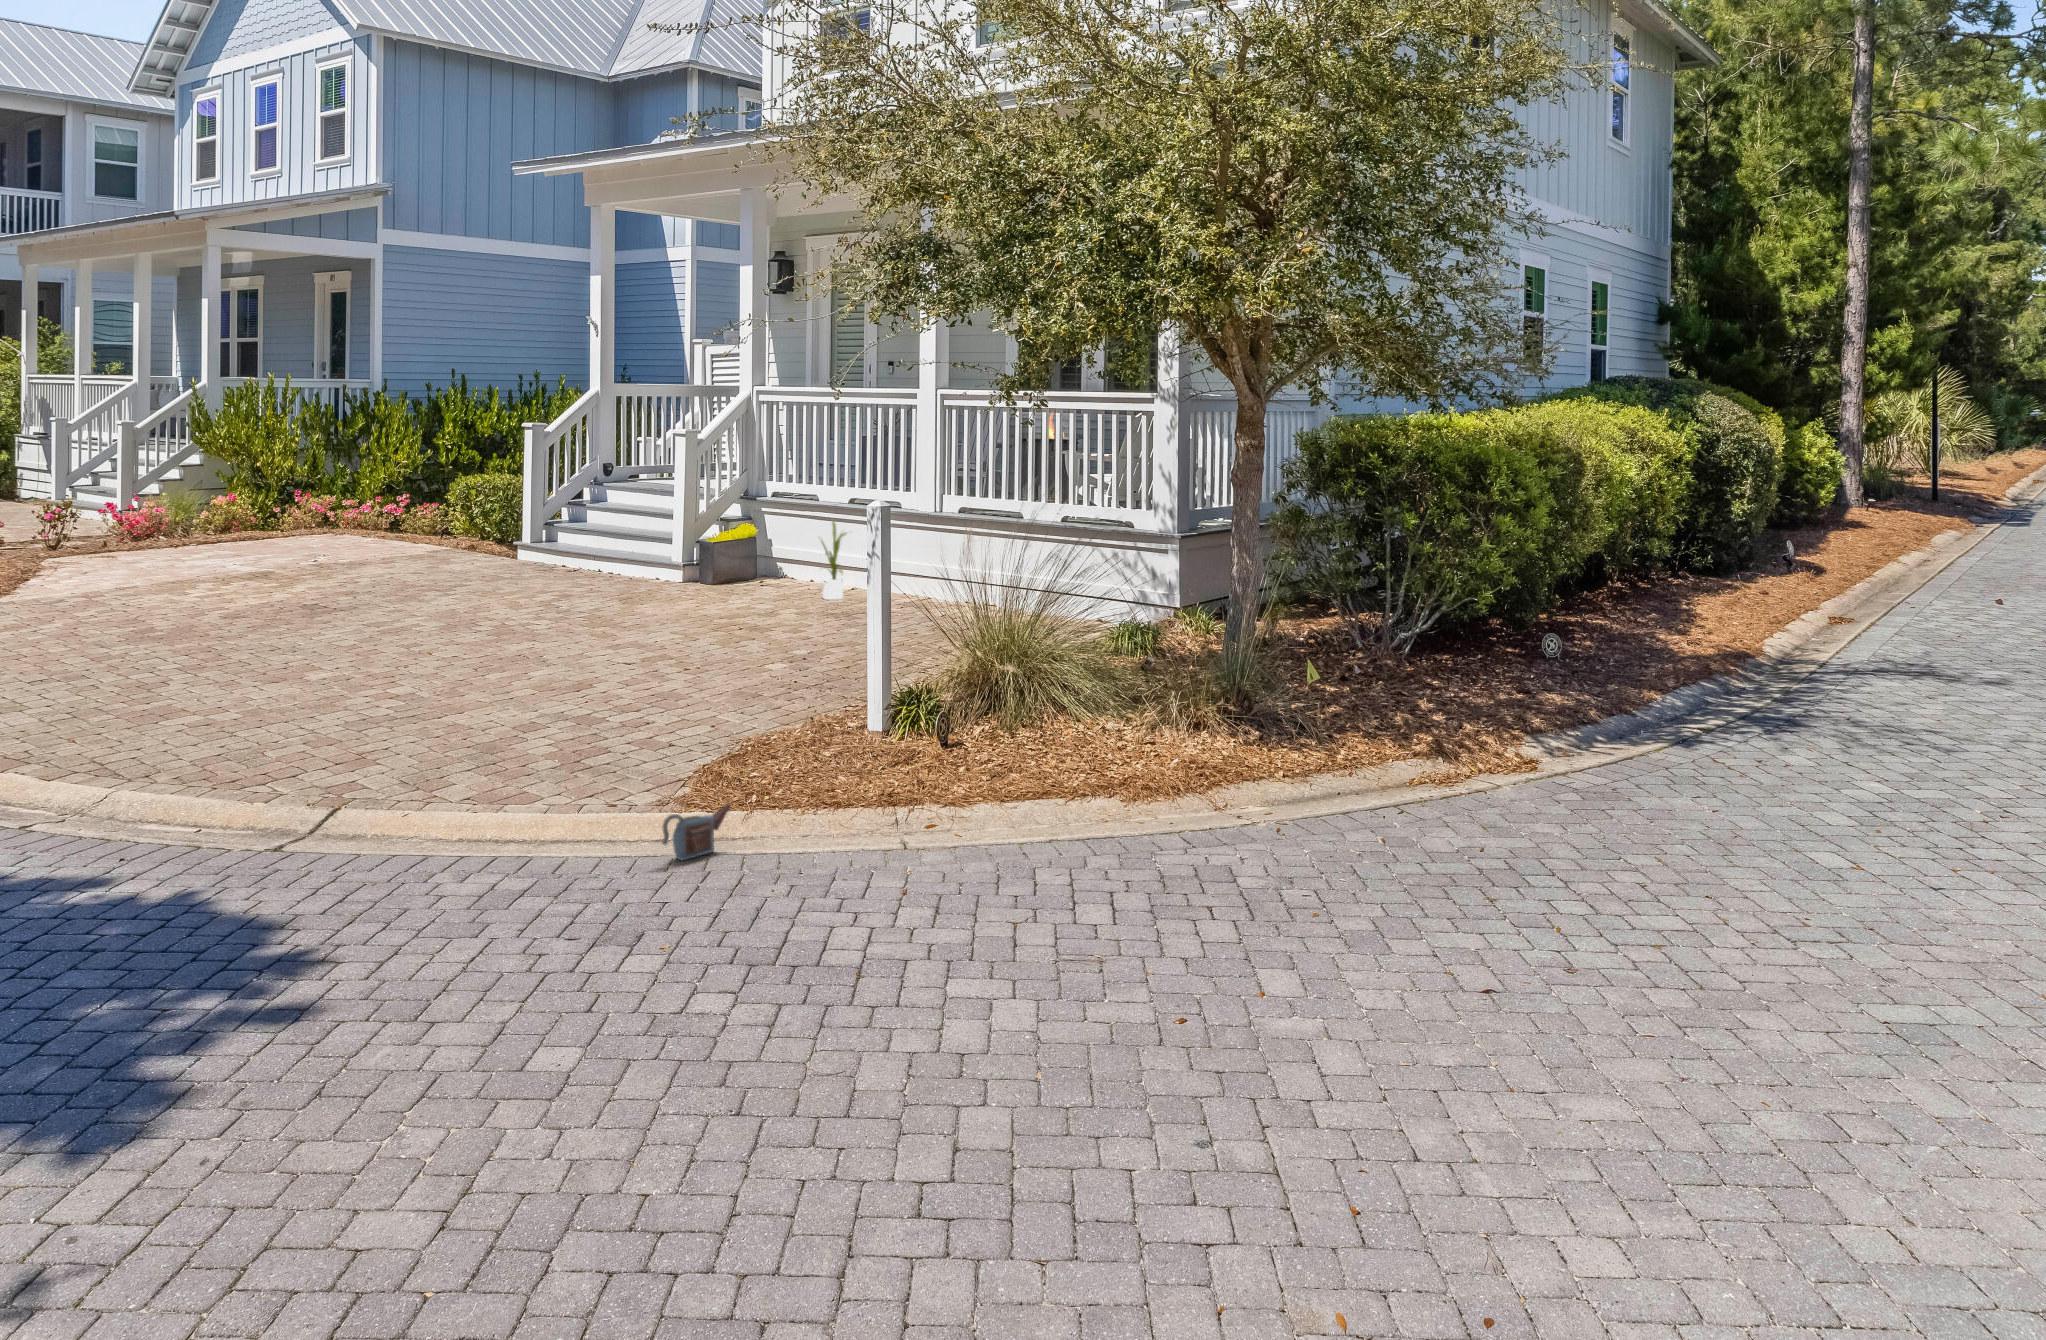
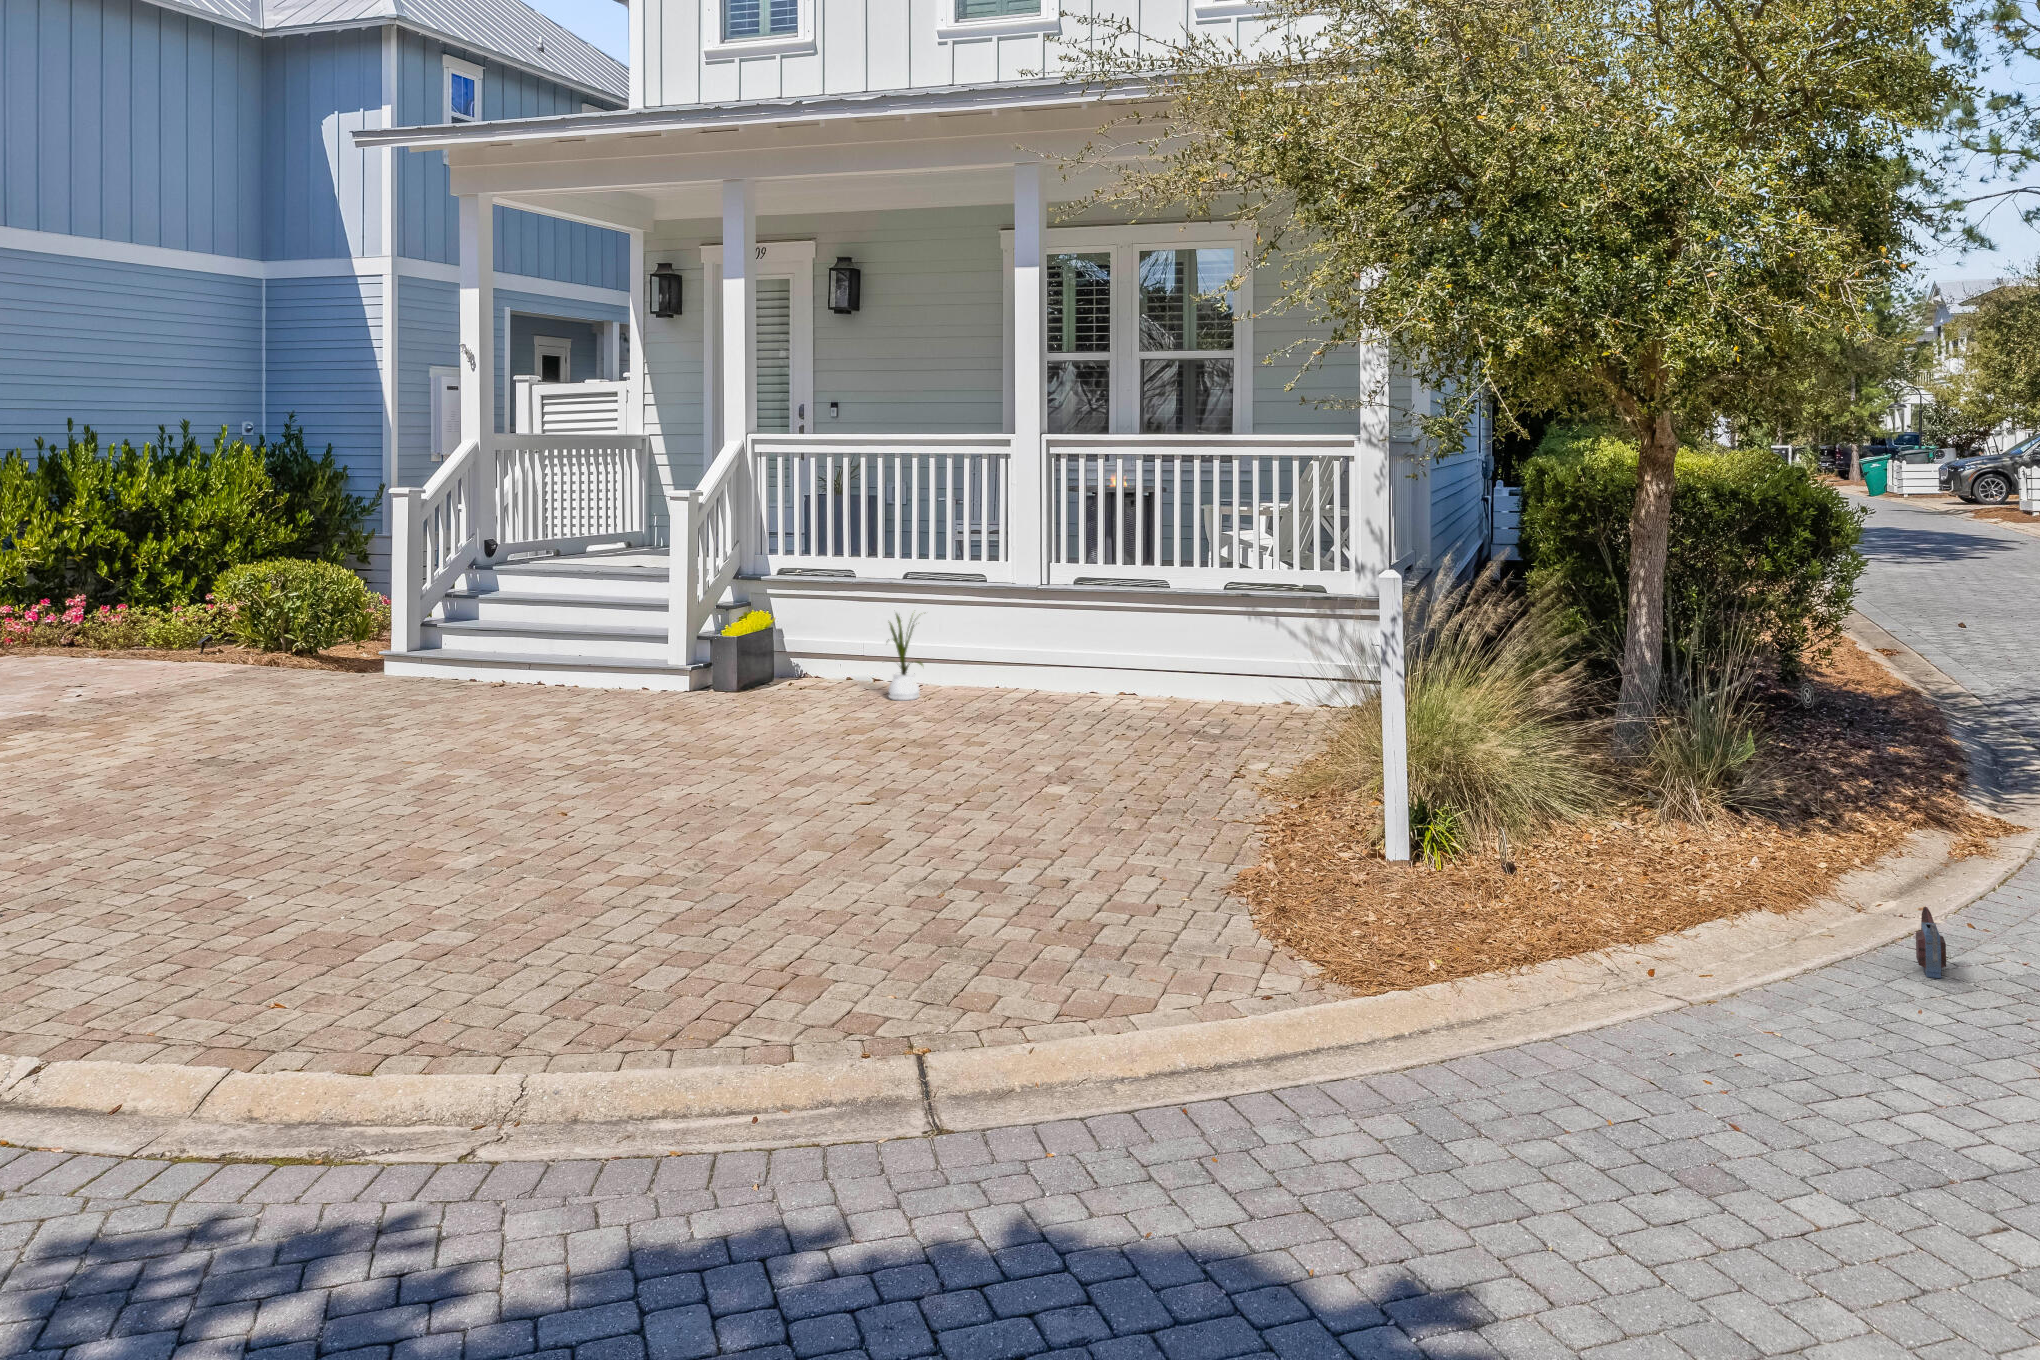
watering can: present [662,803,731,860] -> present [1916,907,1946,978]

